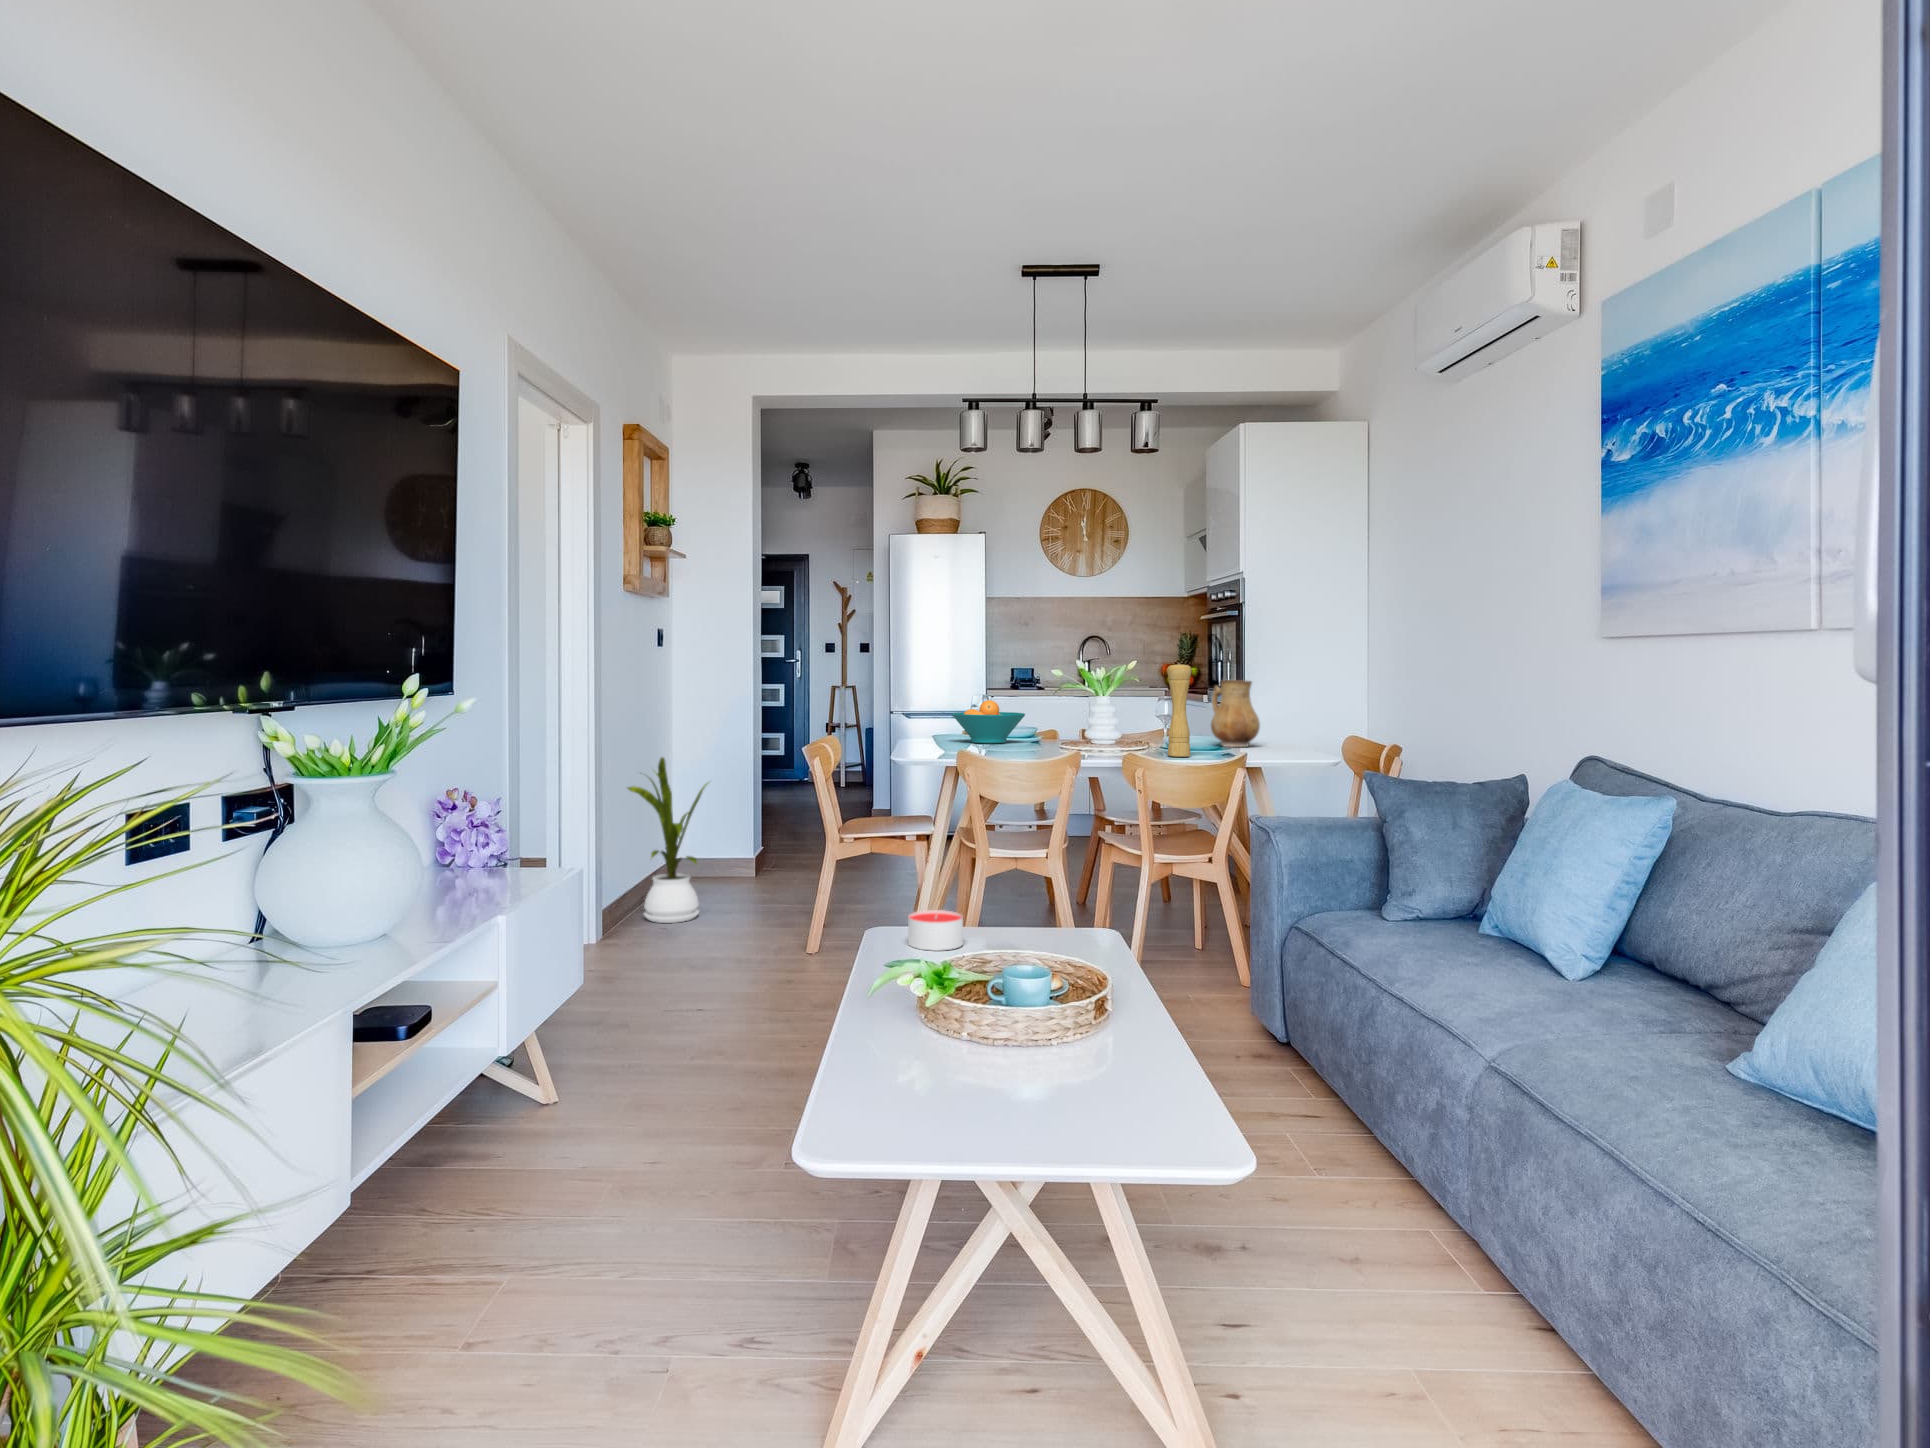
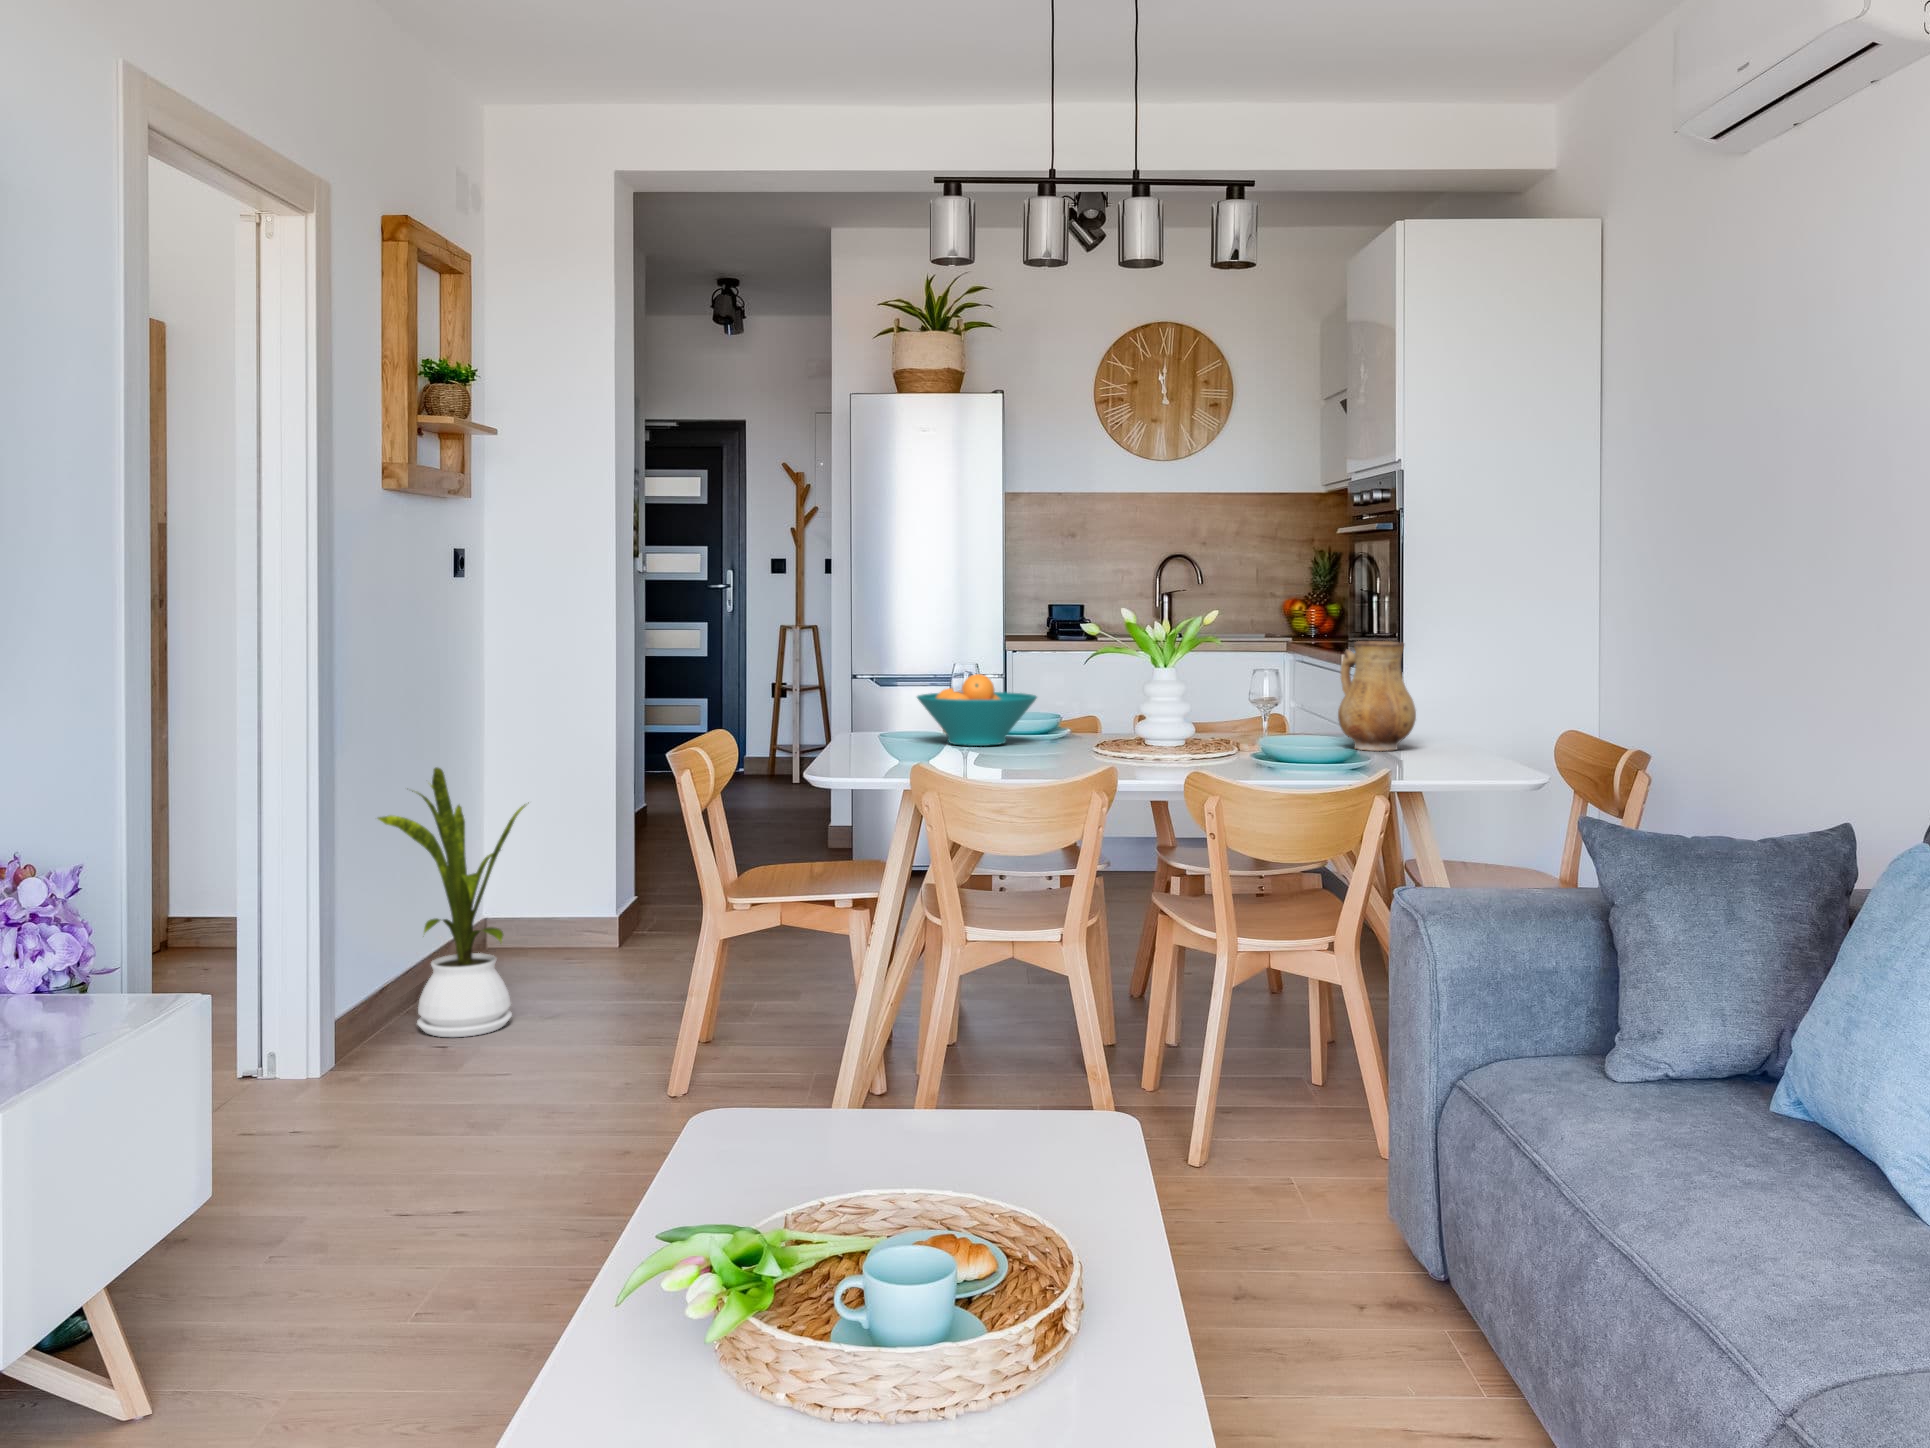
pepper mill: present [1167,663,1191,757] -> none [1259,620,1299,777]
candle: present [908,910,963,951] -> none [754,1088,855,1170]

